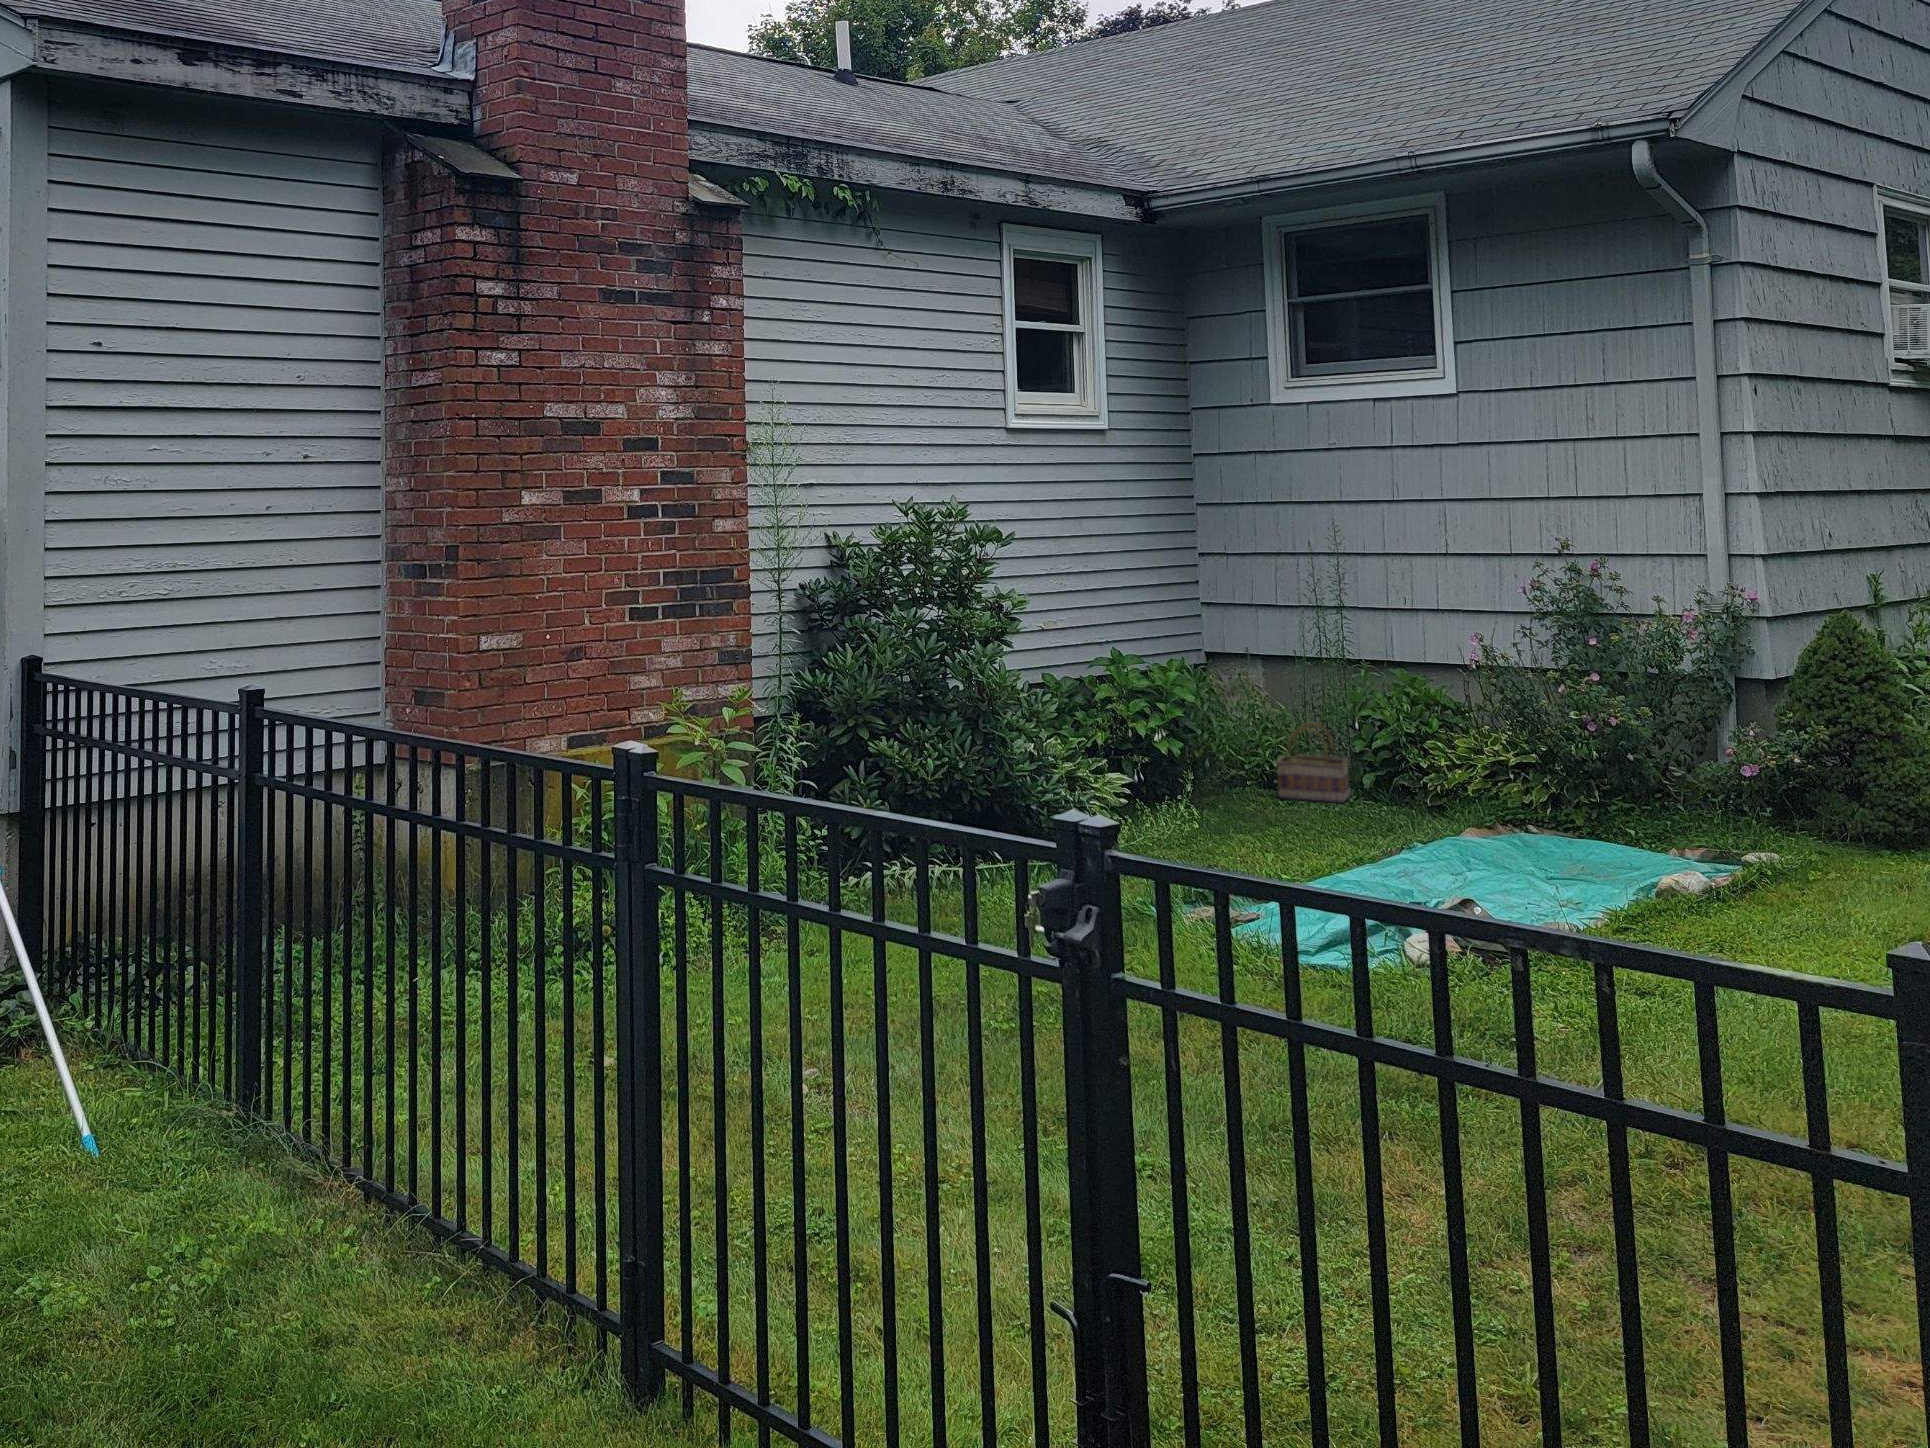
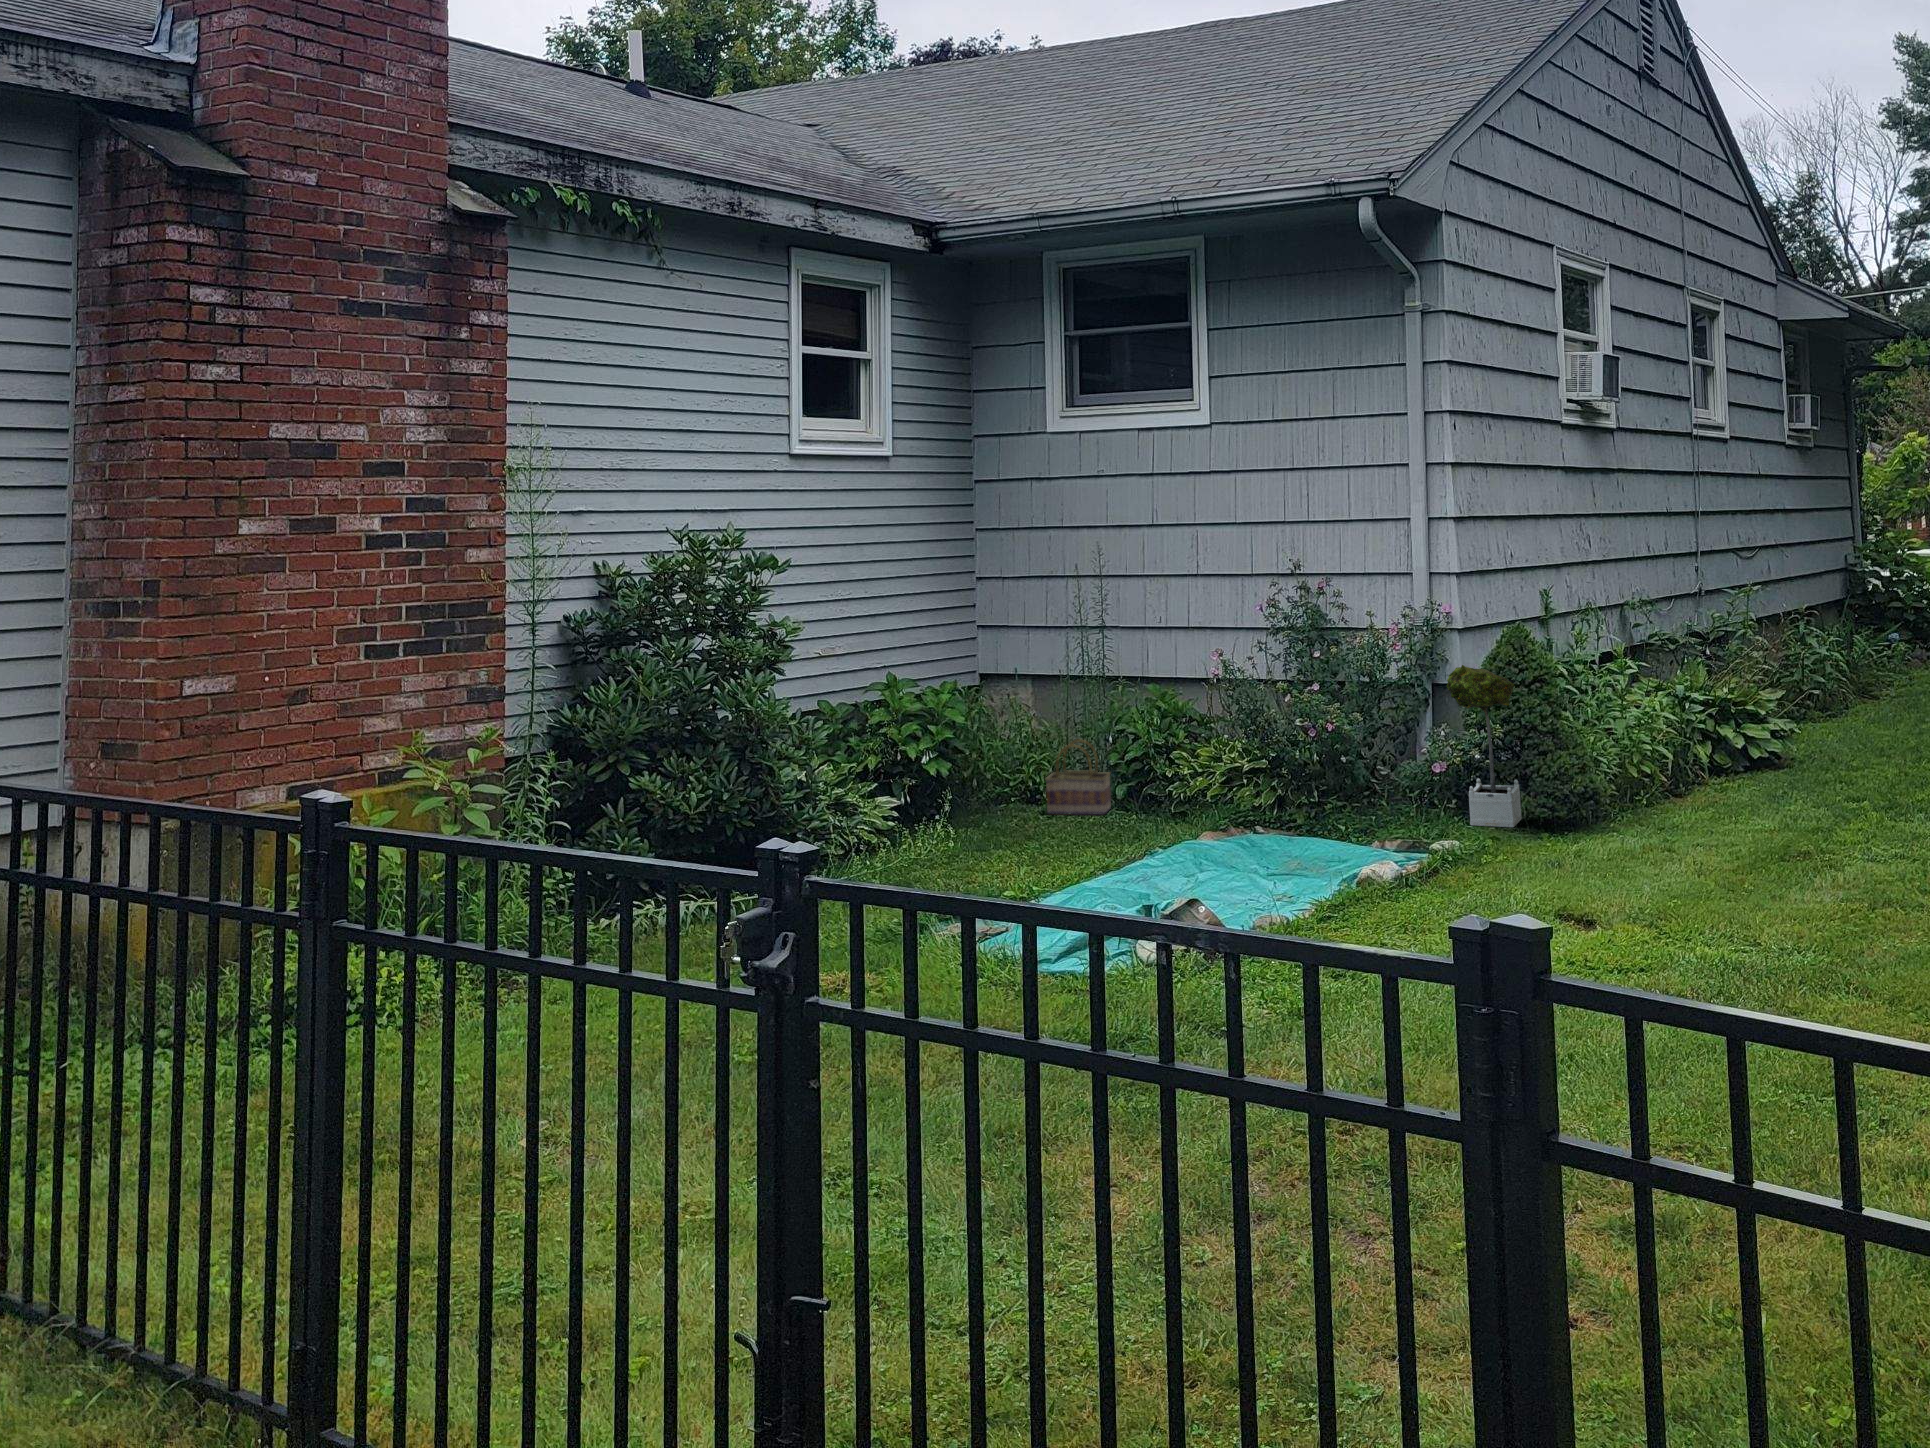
potted tree: none [1765,661,1871,852] -> present [1447,665,1521,827]

